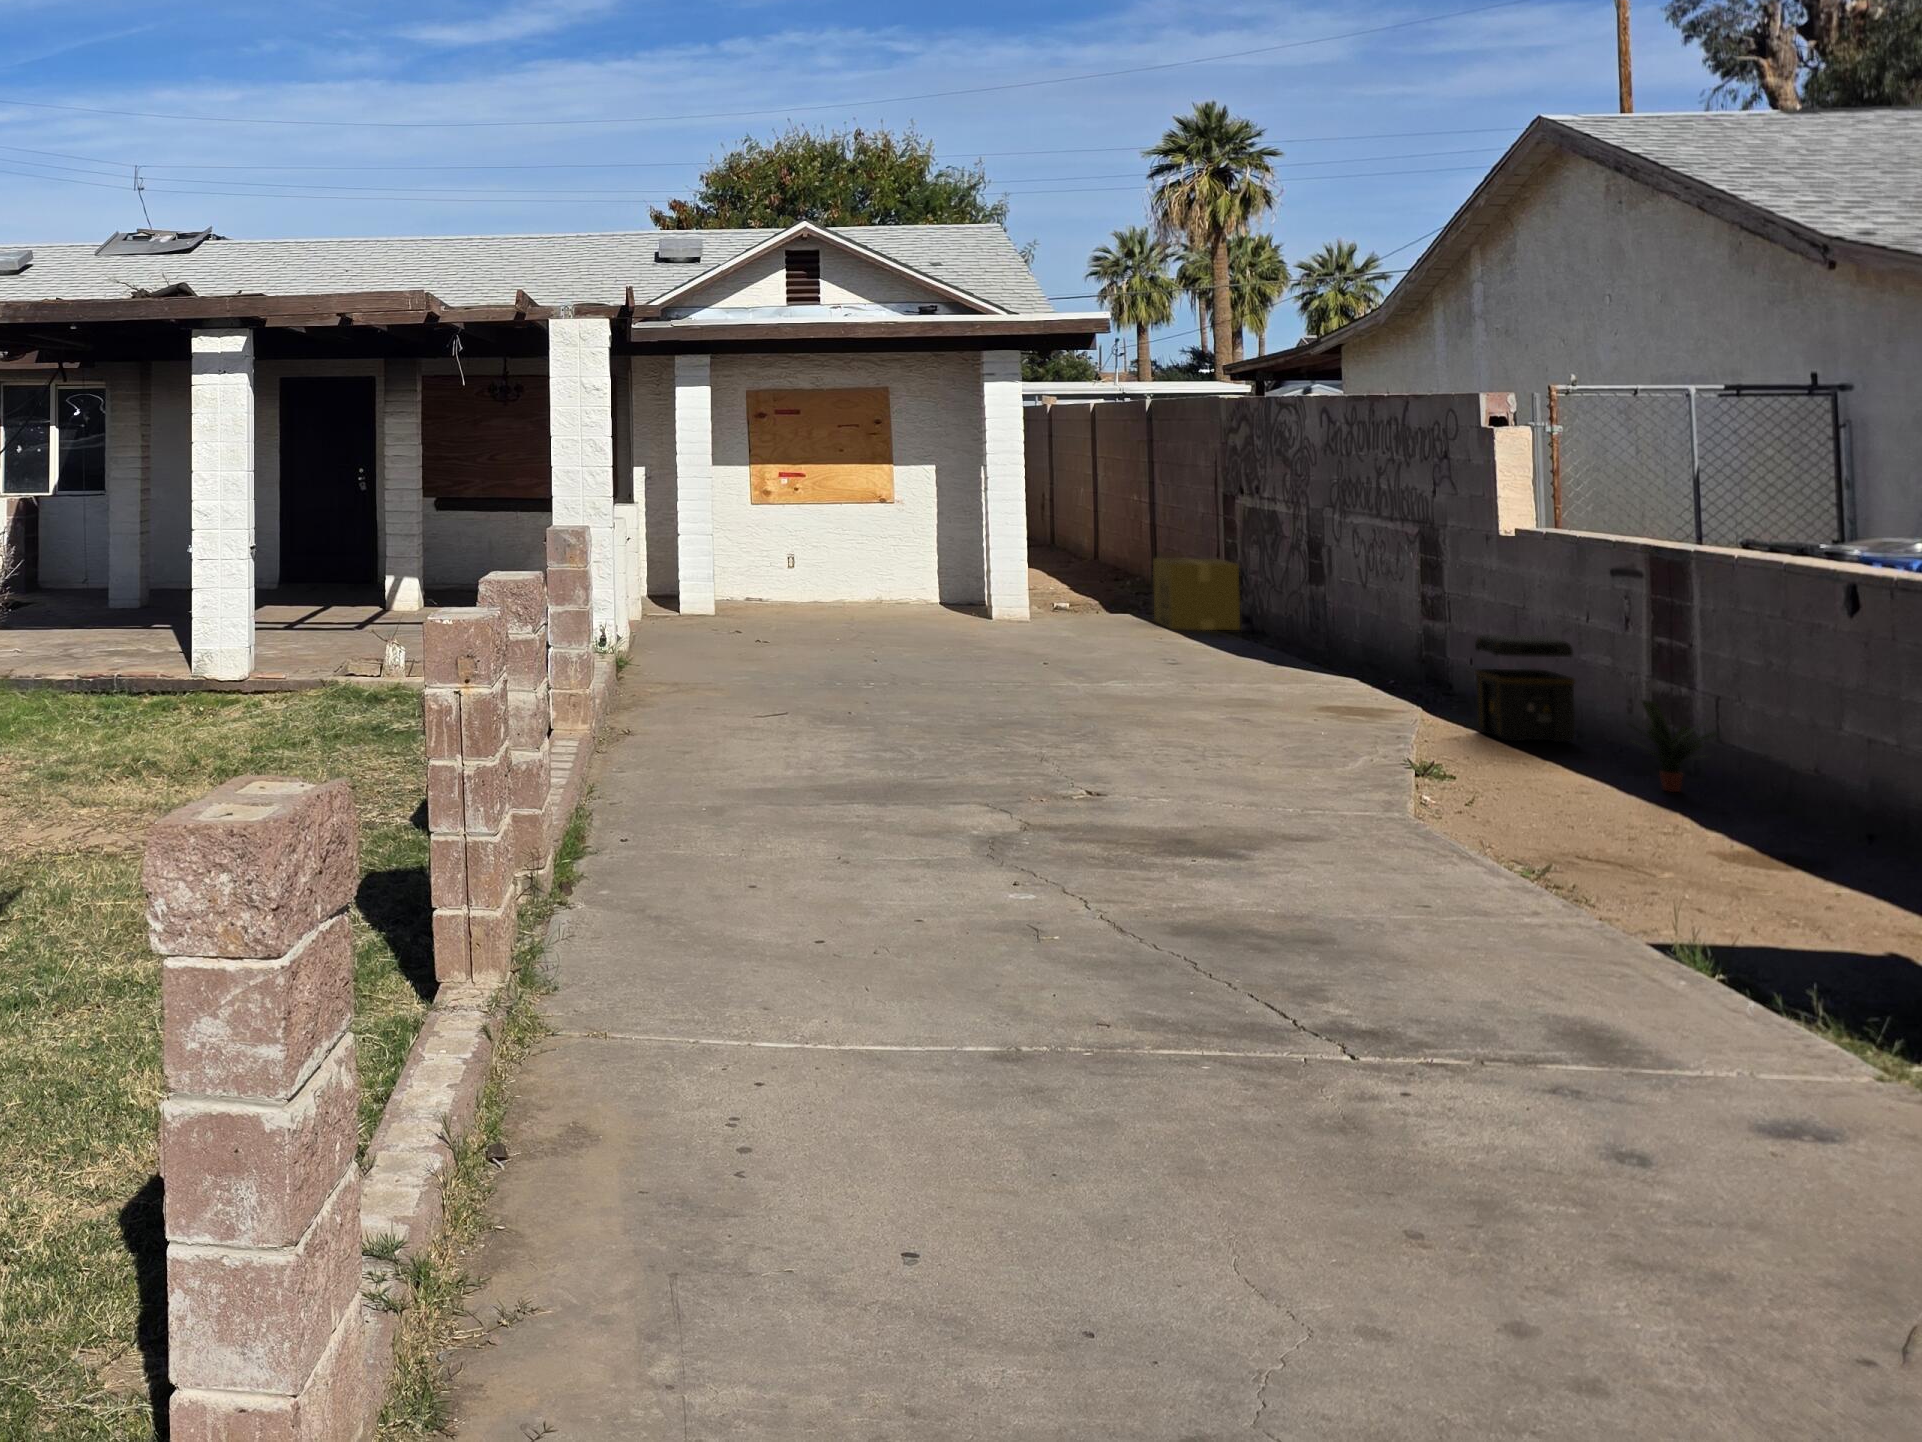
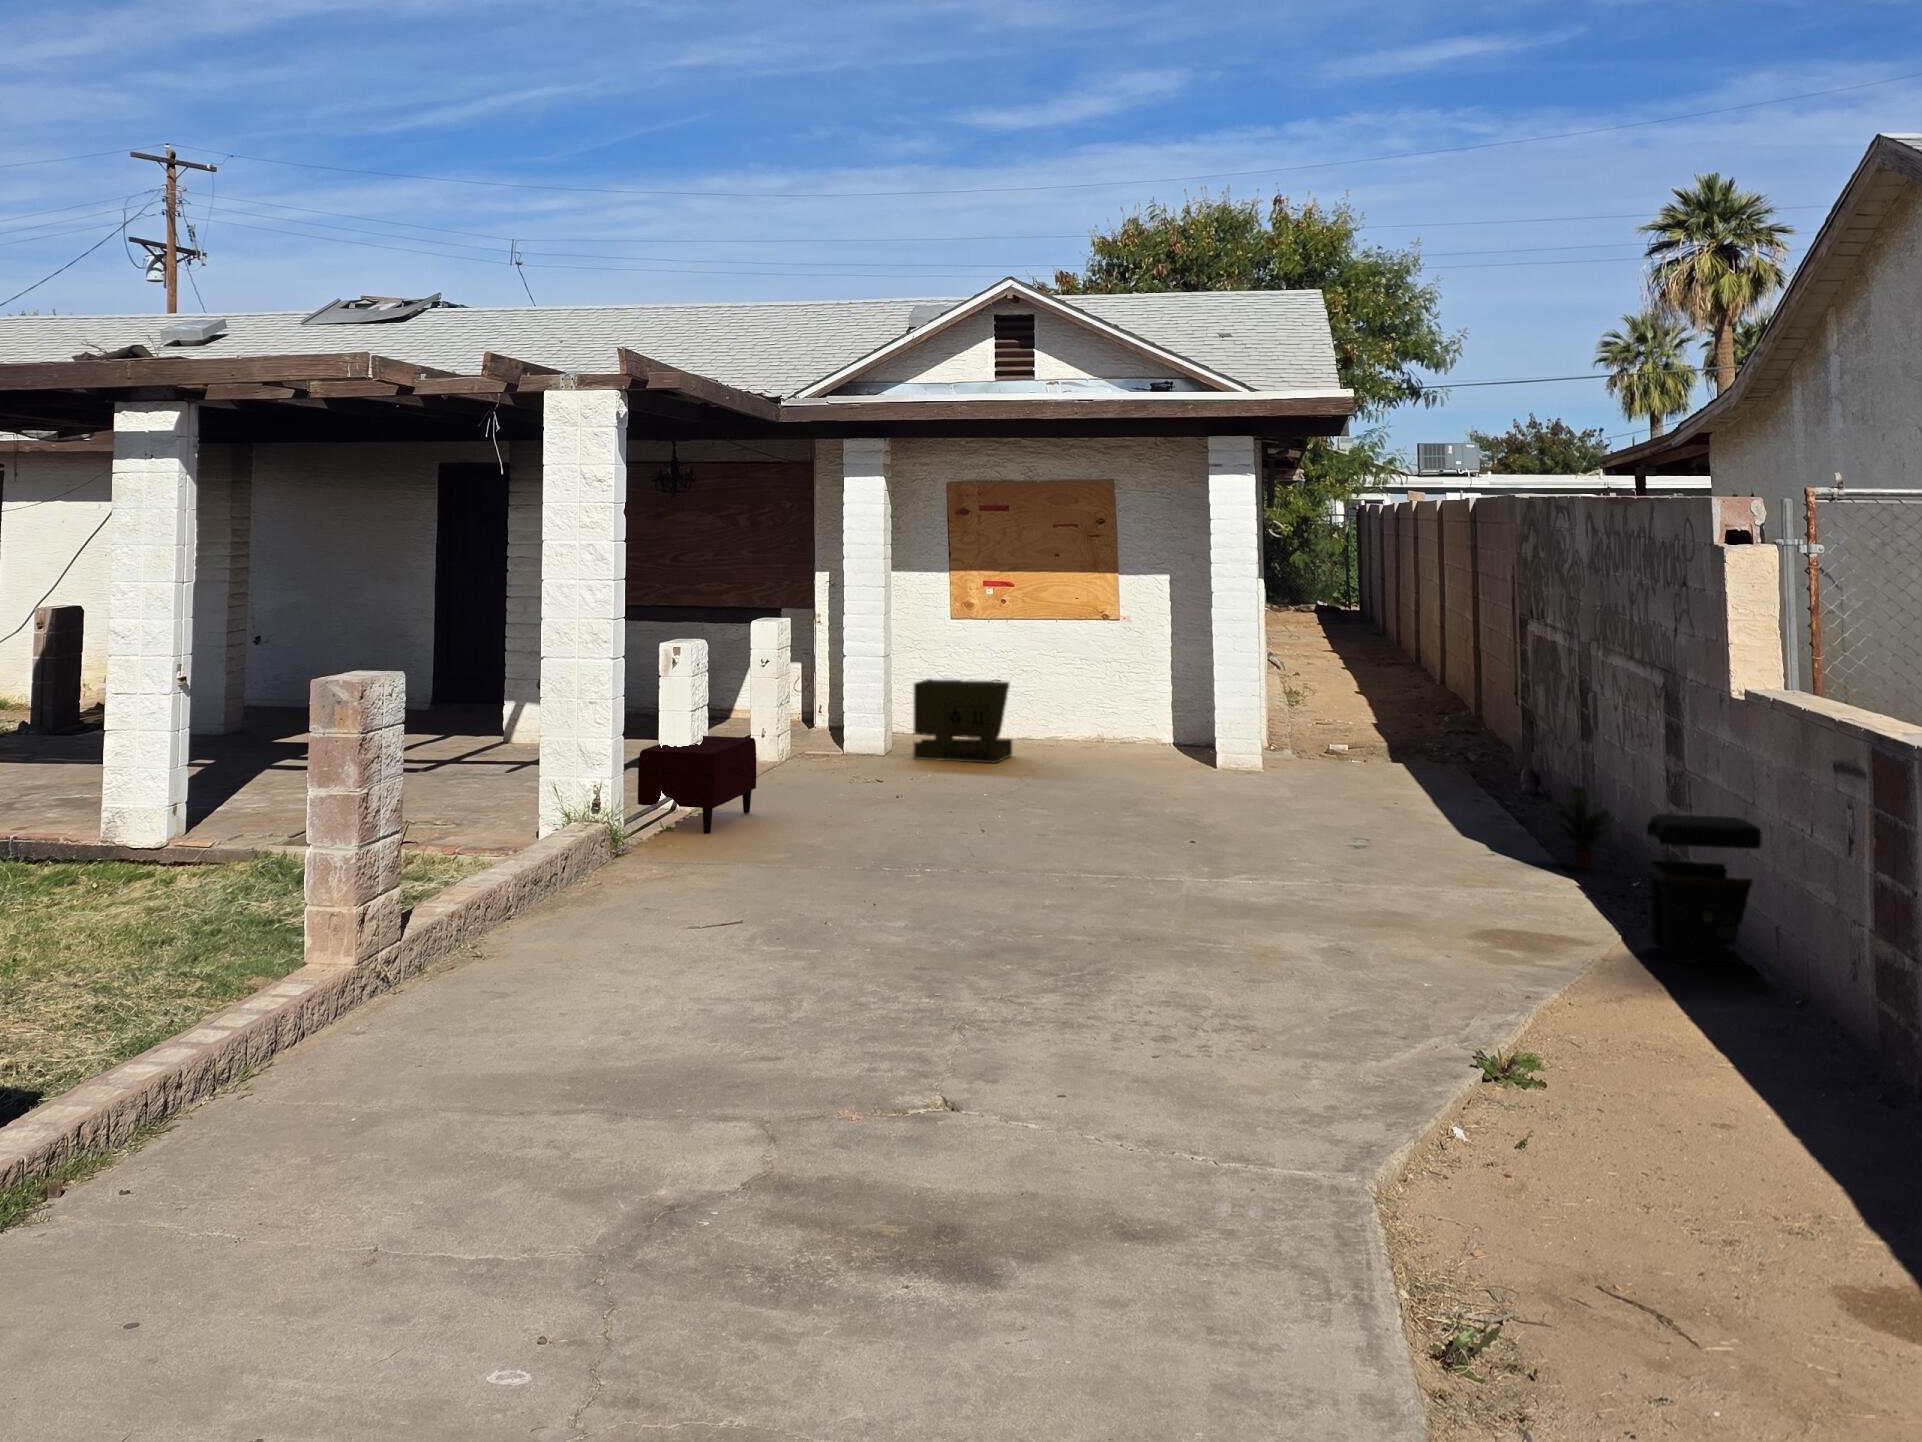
cardboard box: present [1153,558,1240,630] -> present [913,678,1012,763]
bench: none [616,599,685,676] -> present [638,736,757,833]
potted plant: present [1629,700,1717,792] -> present [1553,786,1615,869]

